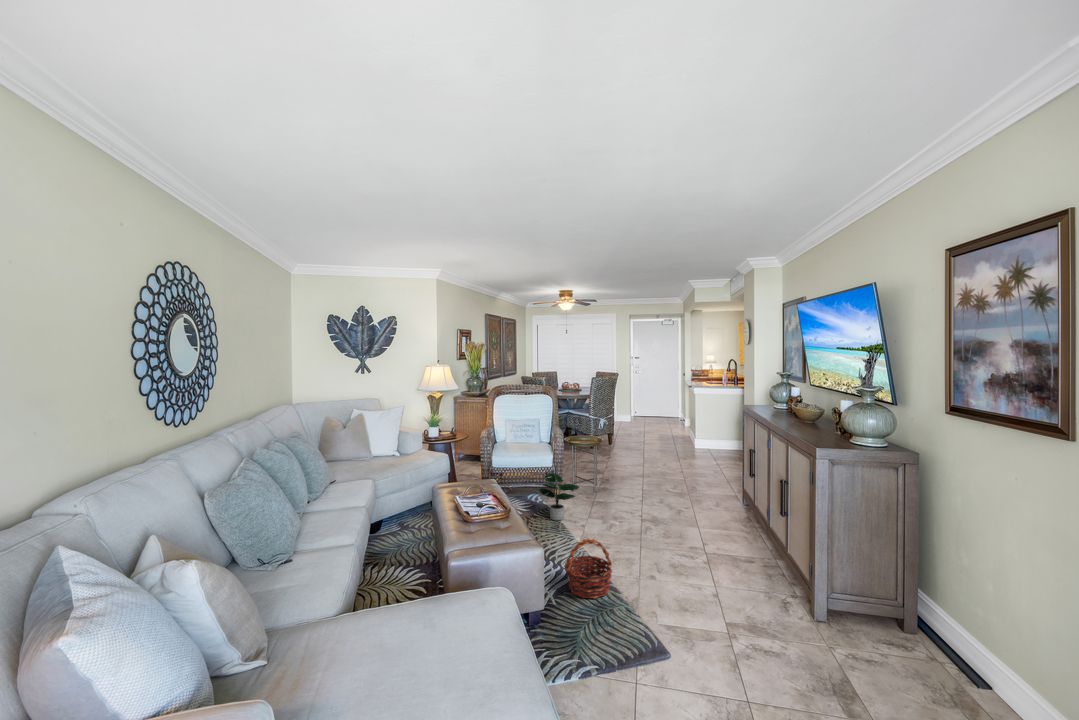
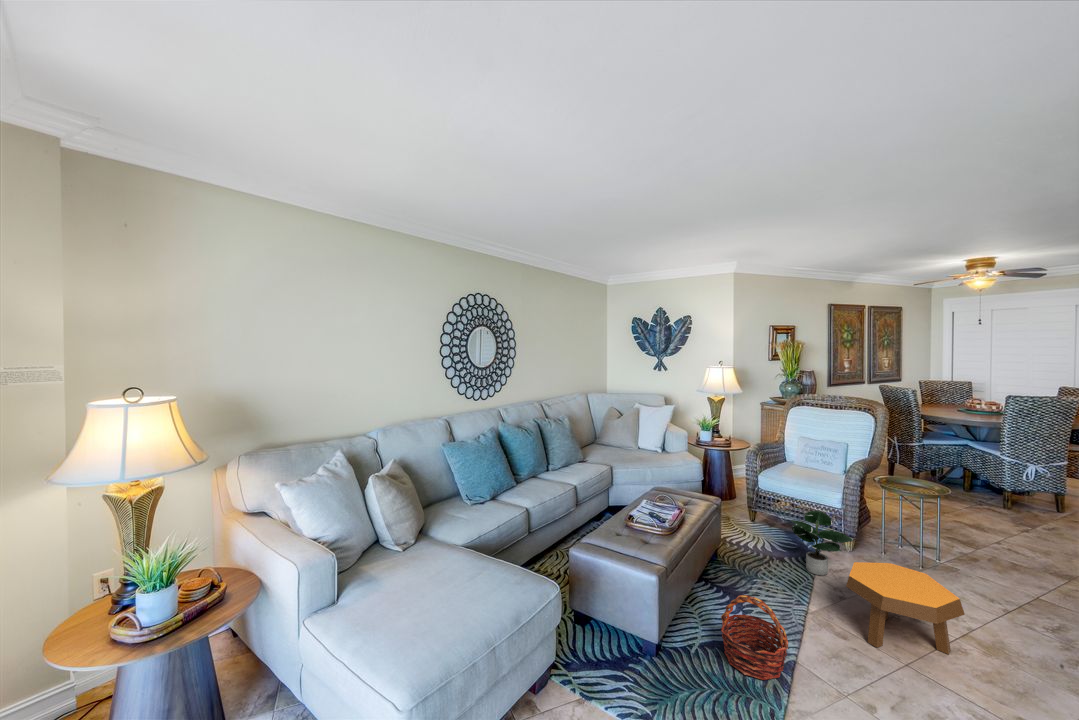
footstool: none [594,492,652,547] -> present [846,562,965,654]

